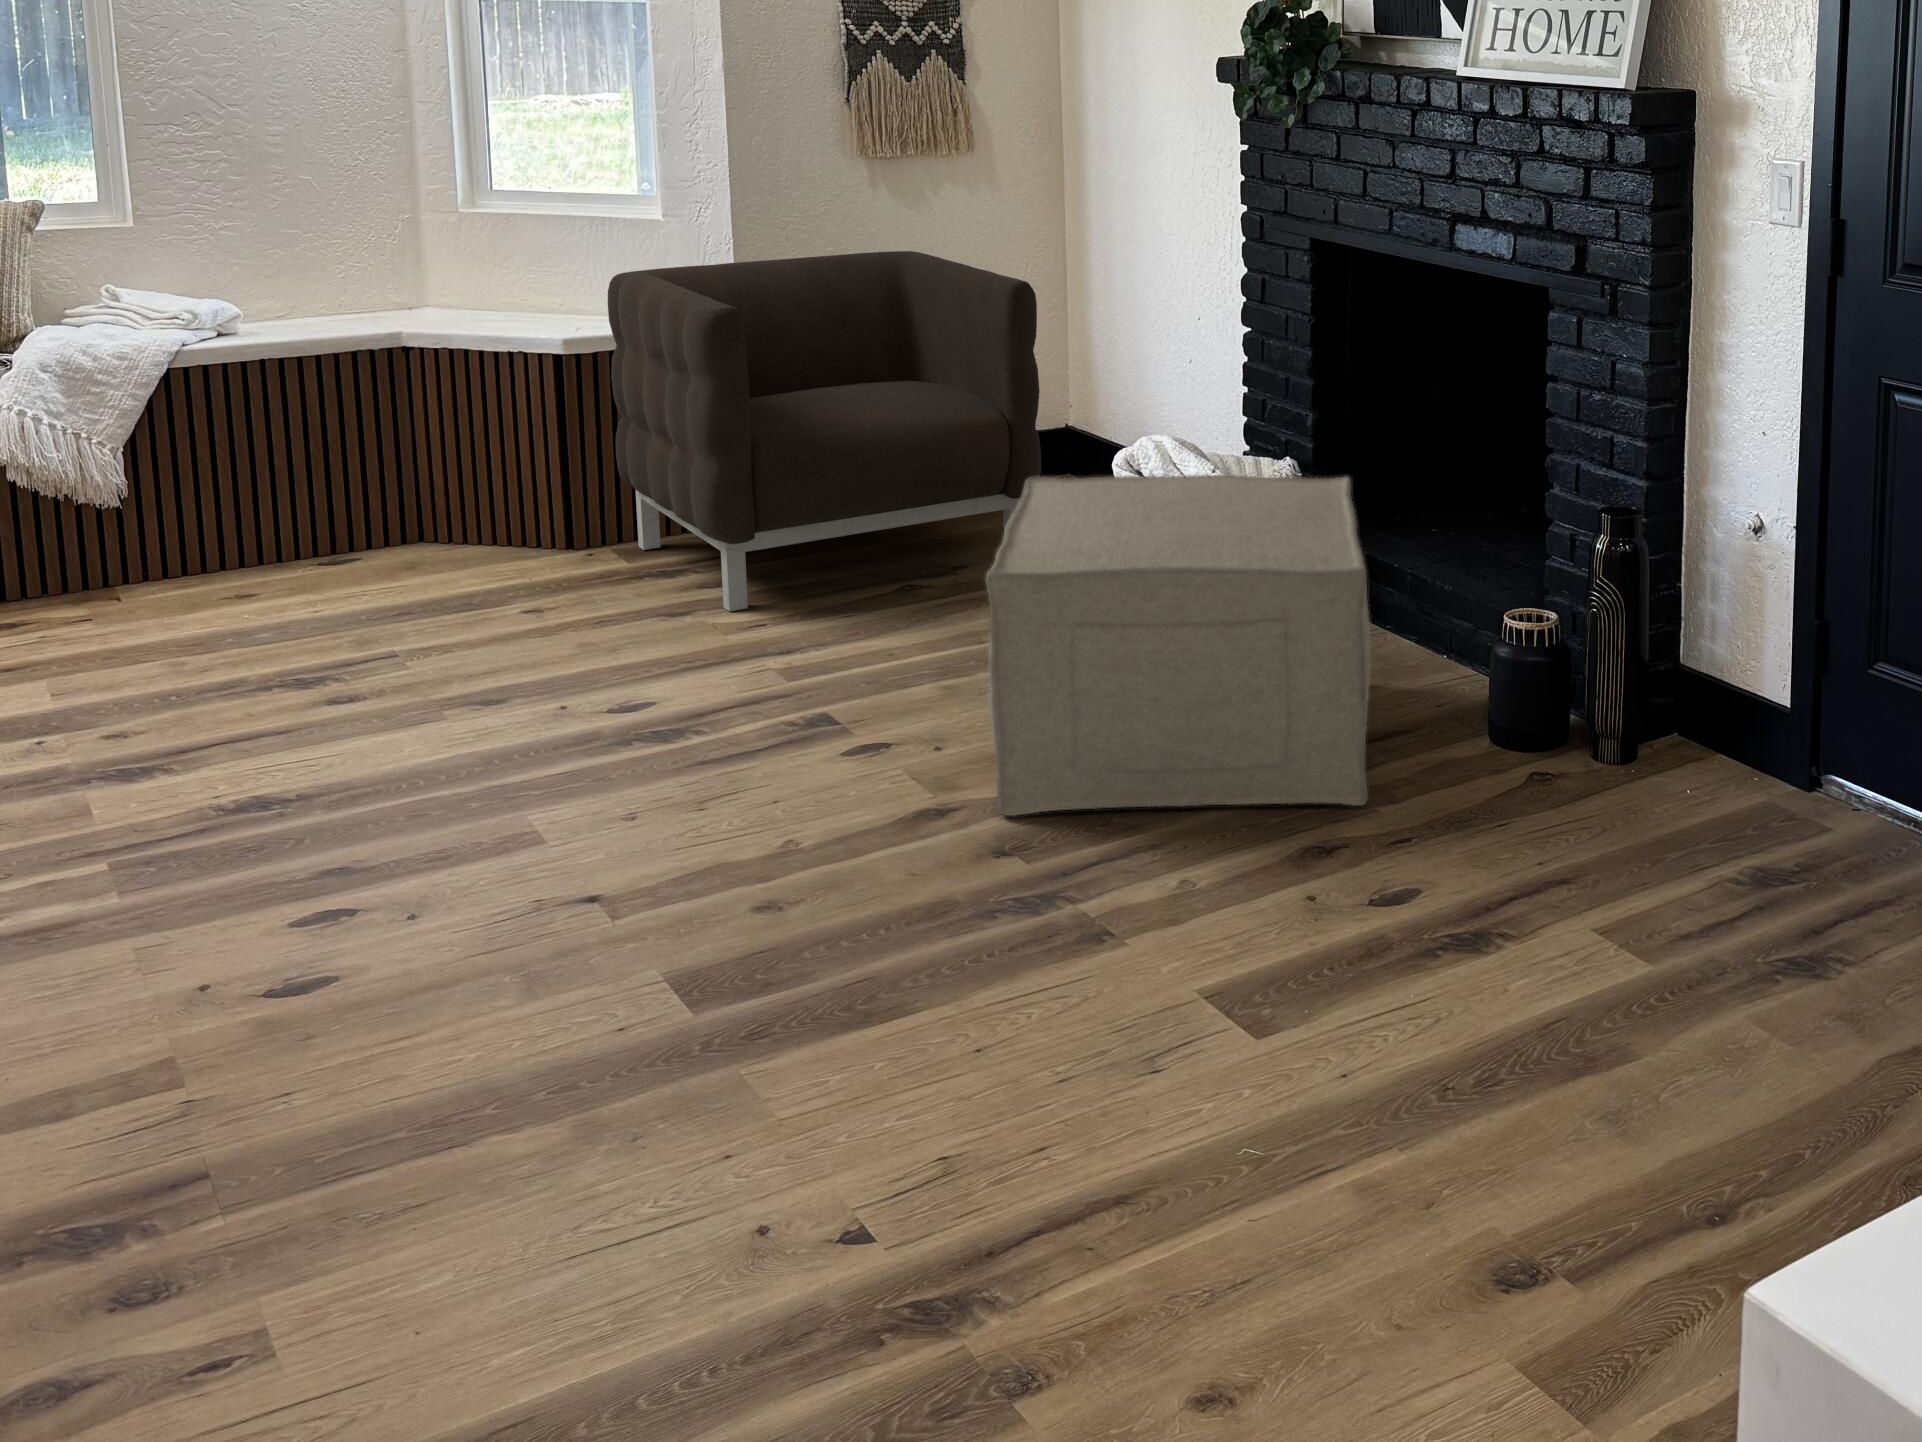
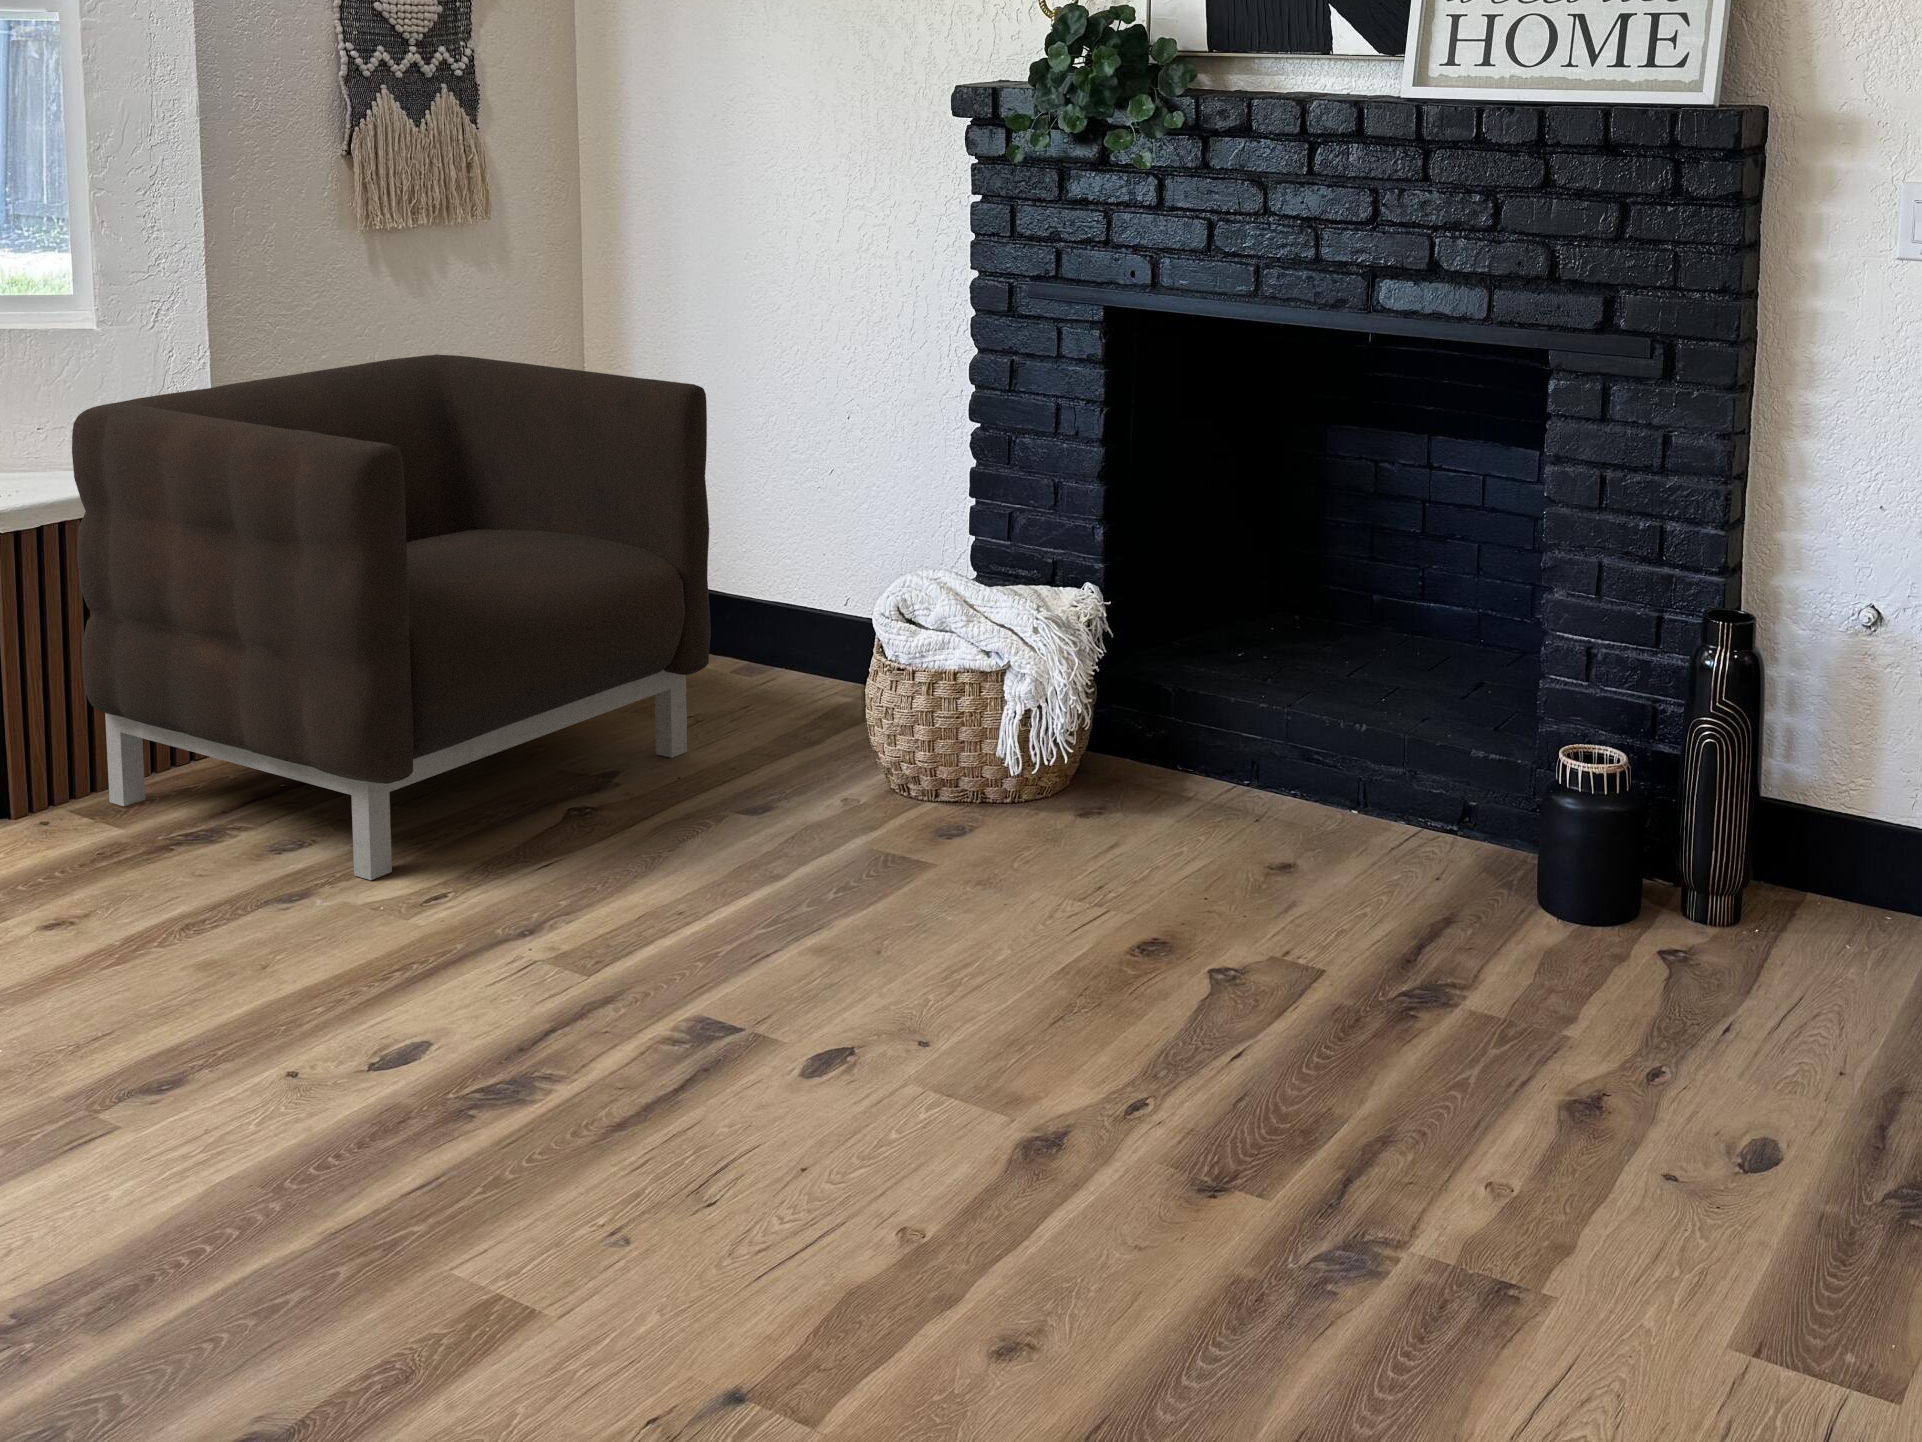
ottoman: present [985,475,1371,816] -> none [938,603,1555,1115]

